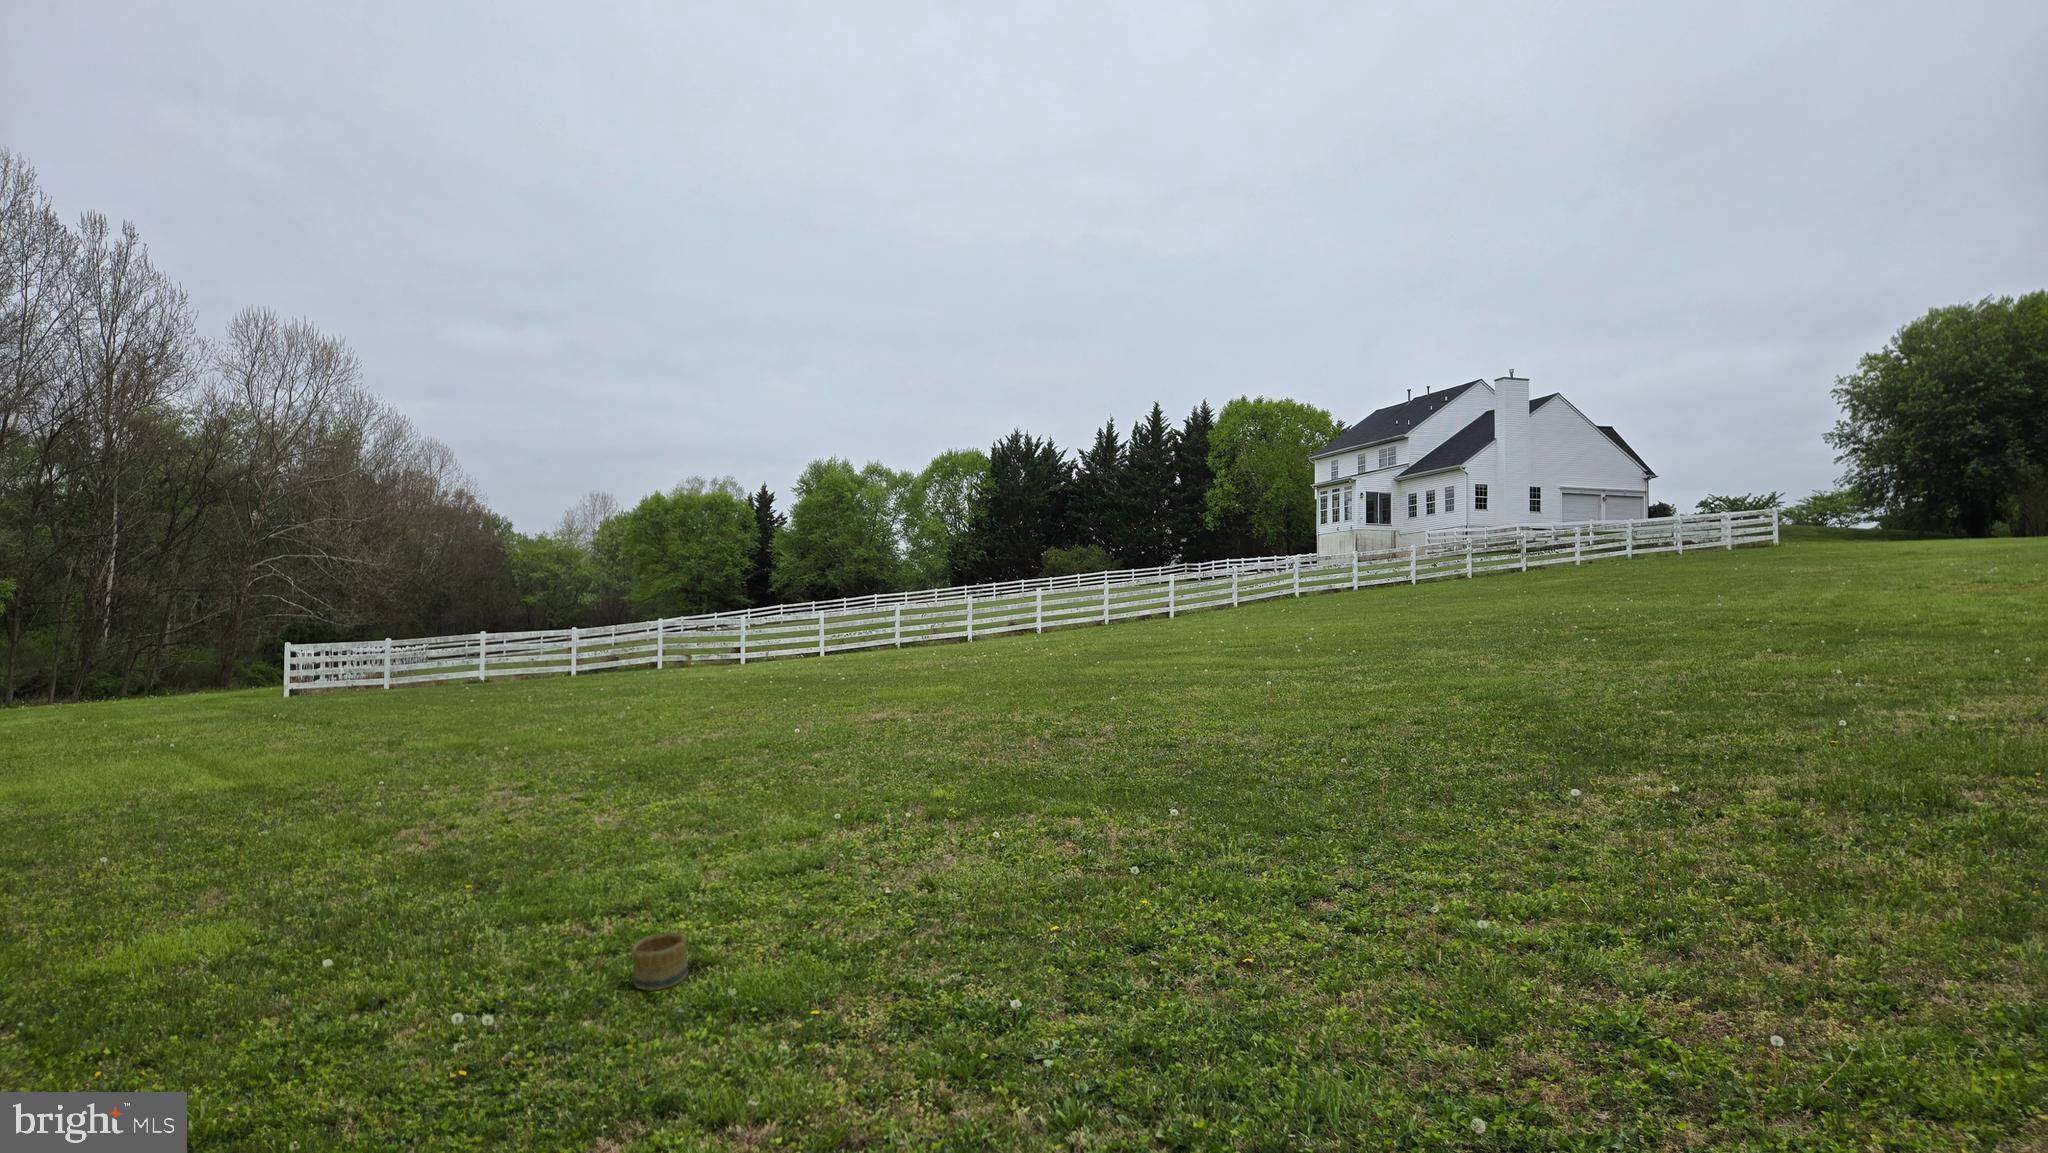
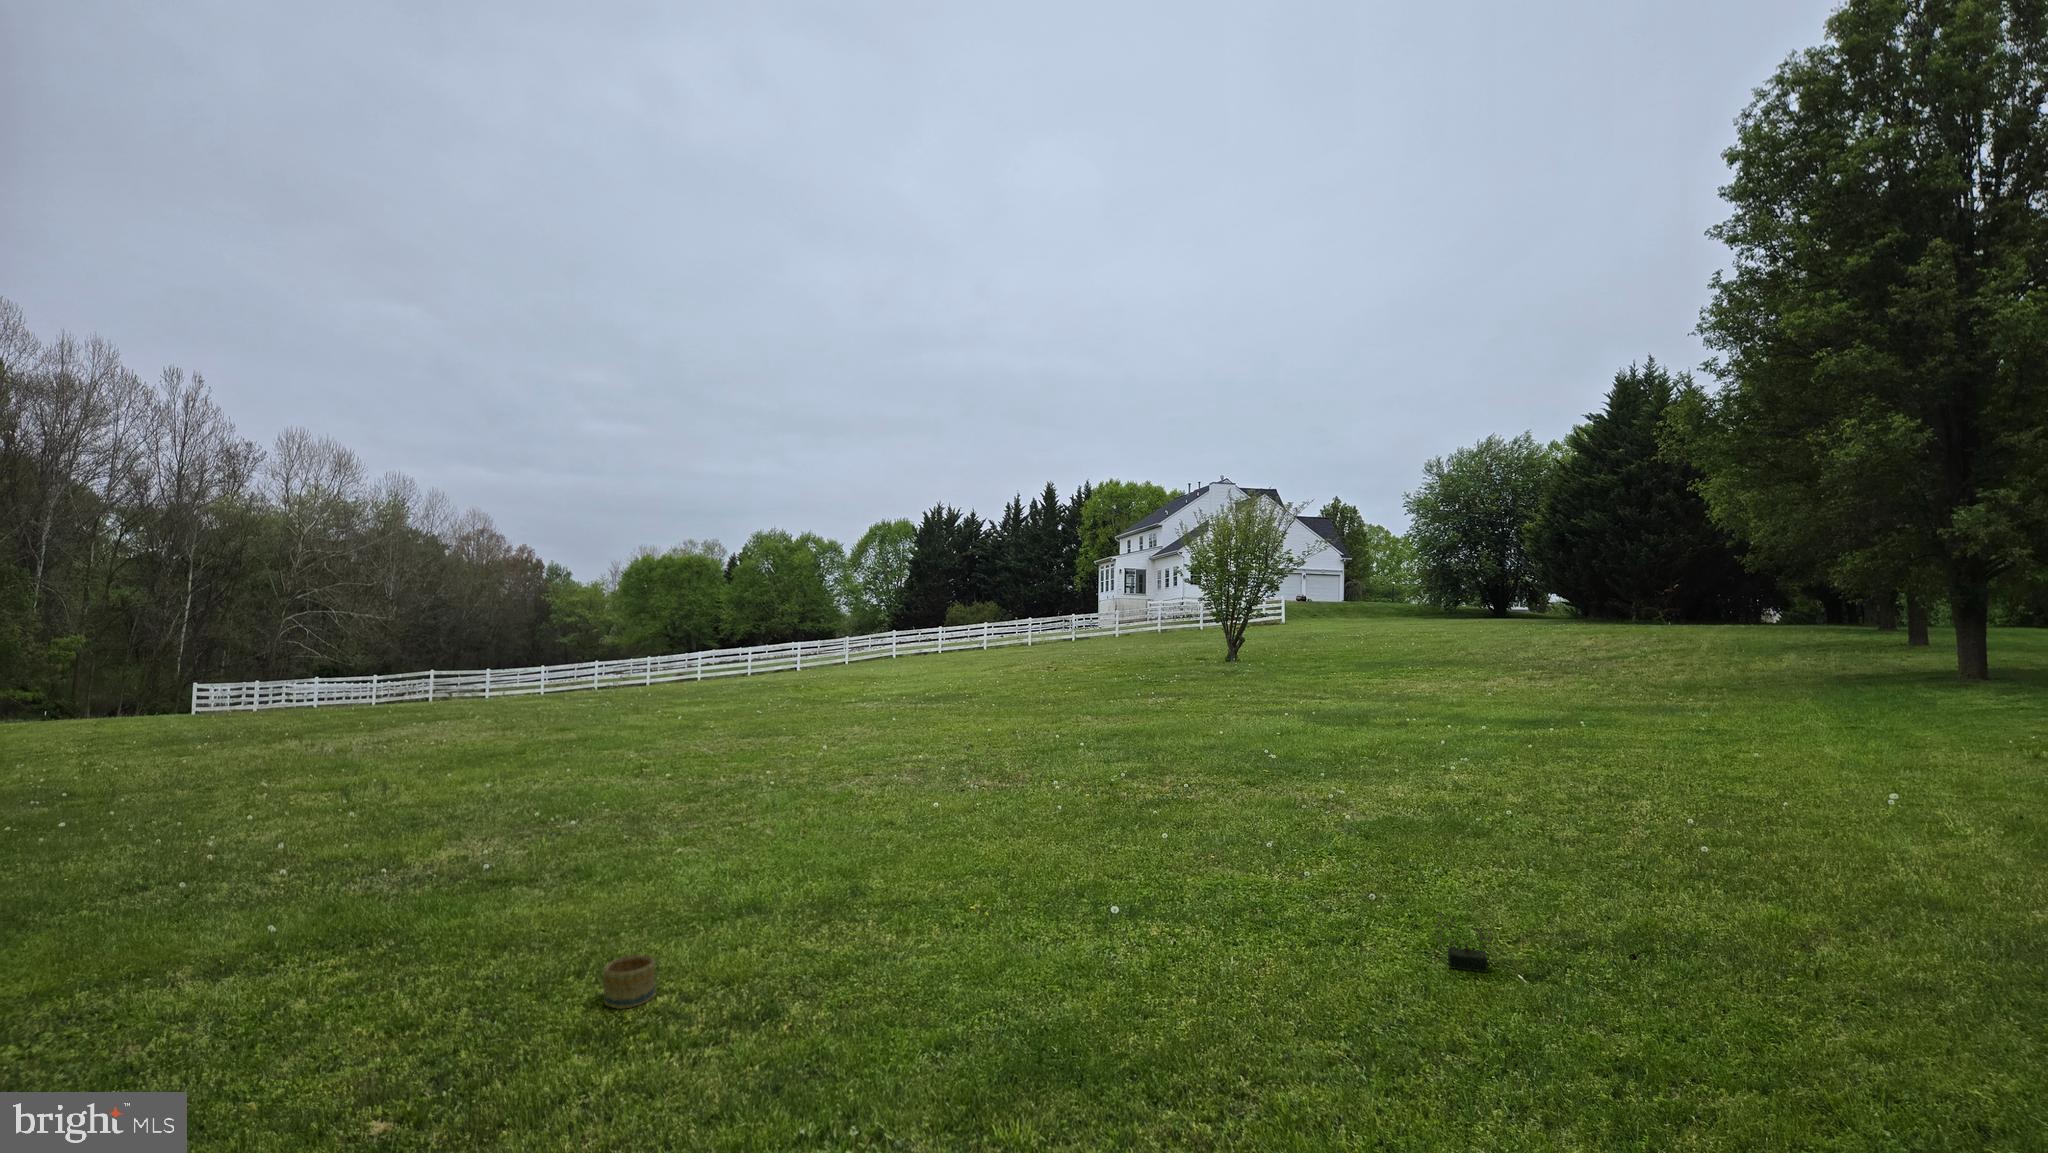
decorative plant: none [1547,870,1629,940] -> present [1435,913,1497,973]

